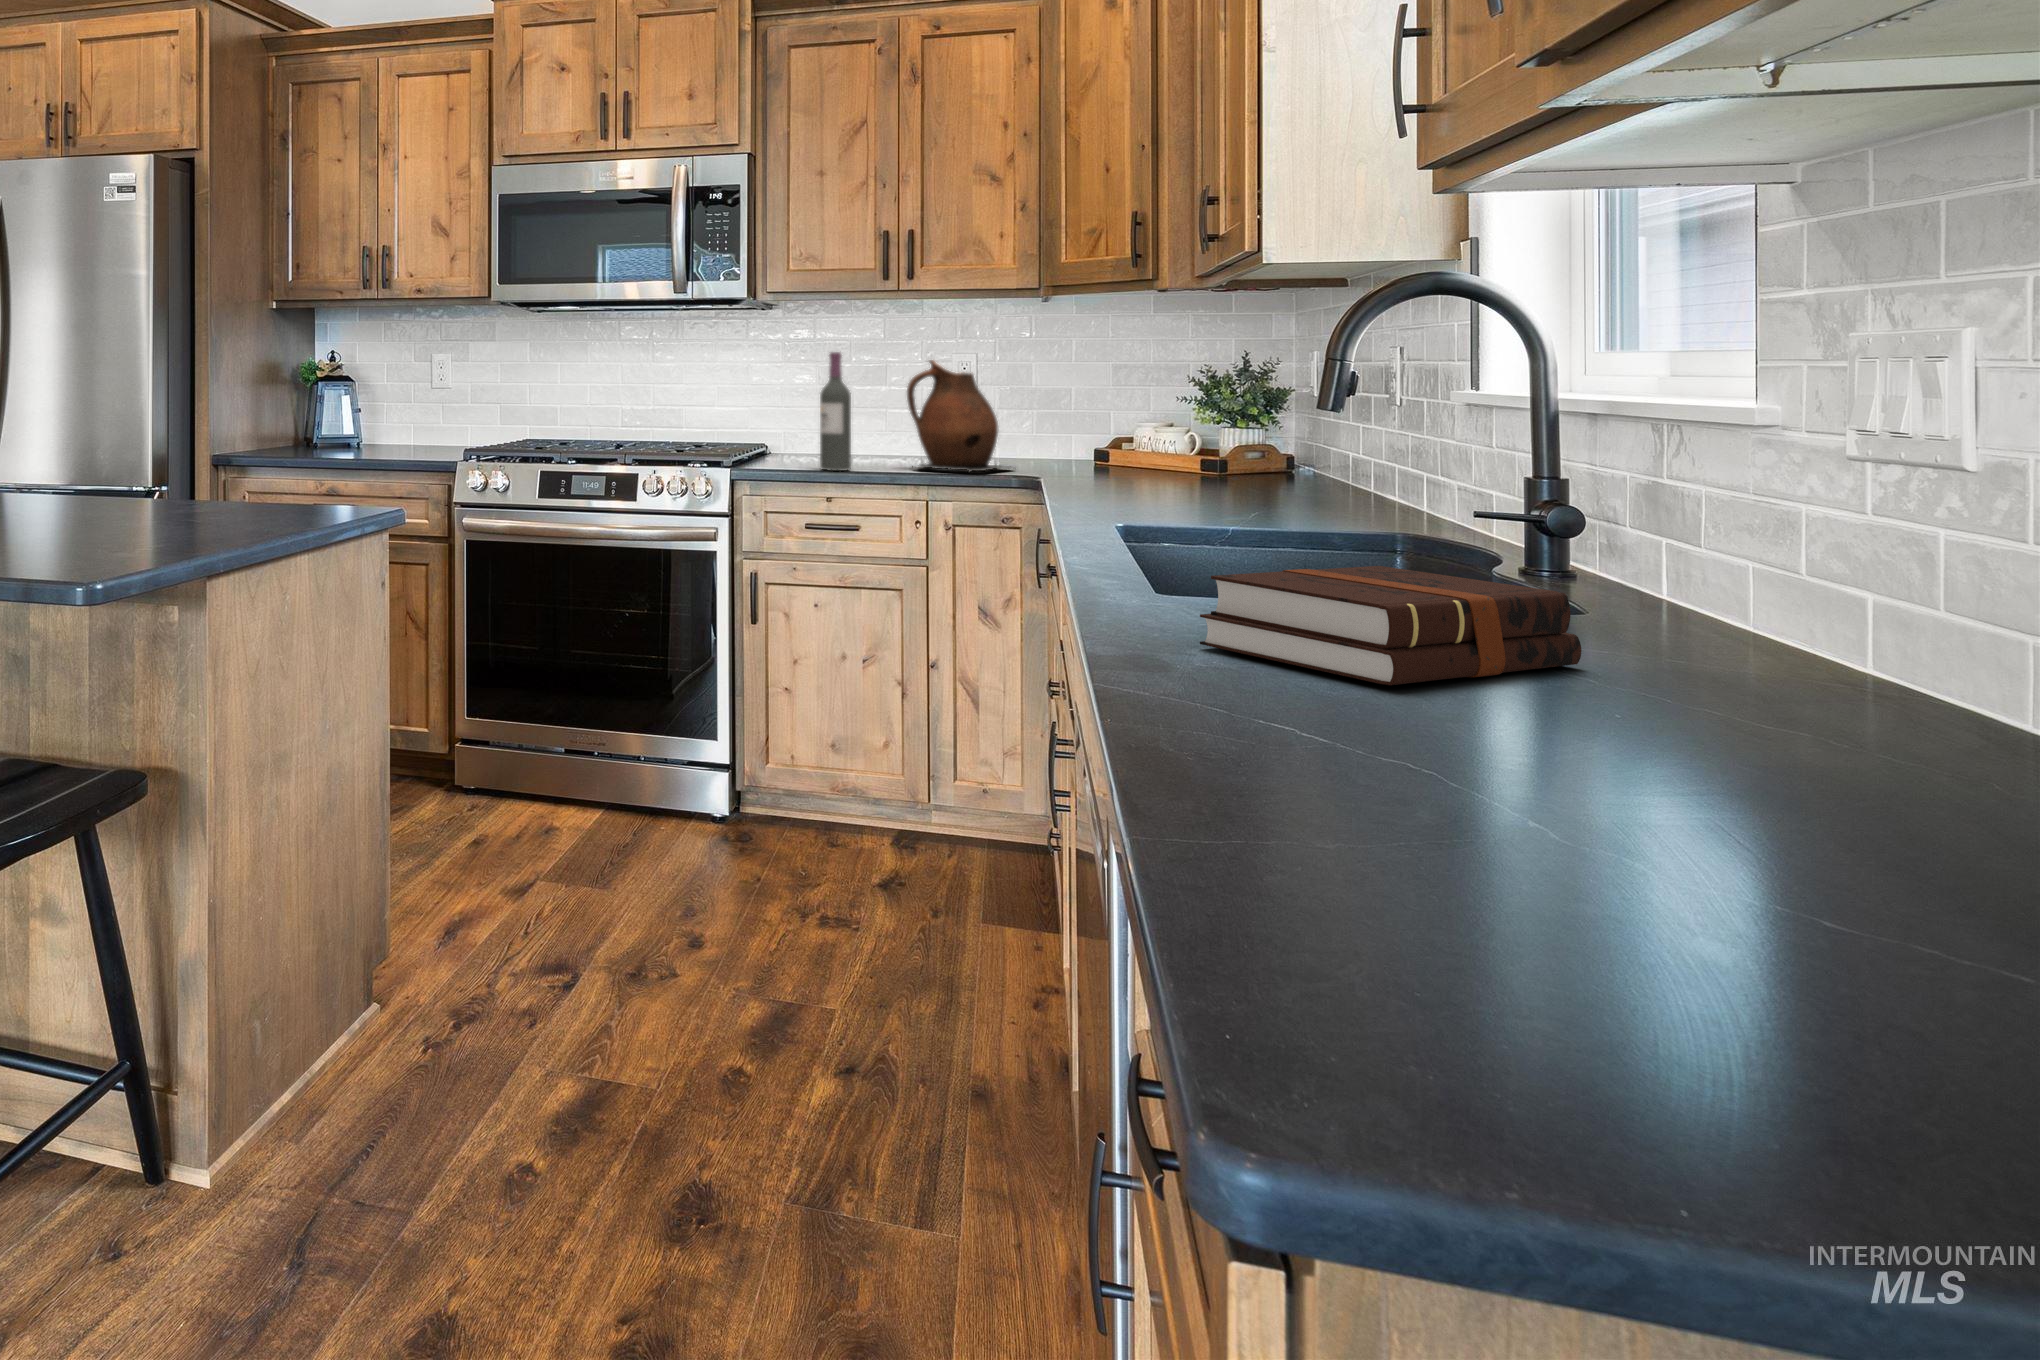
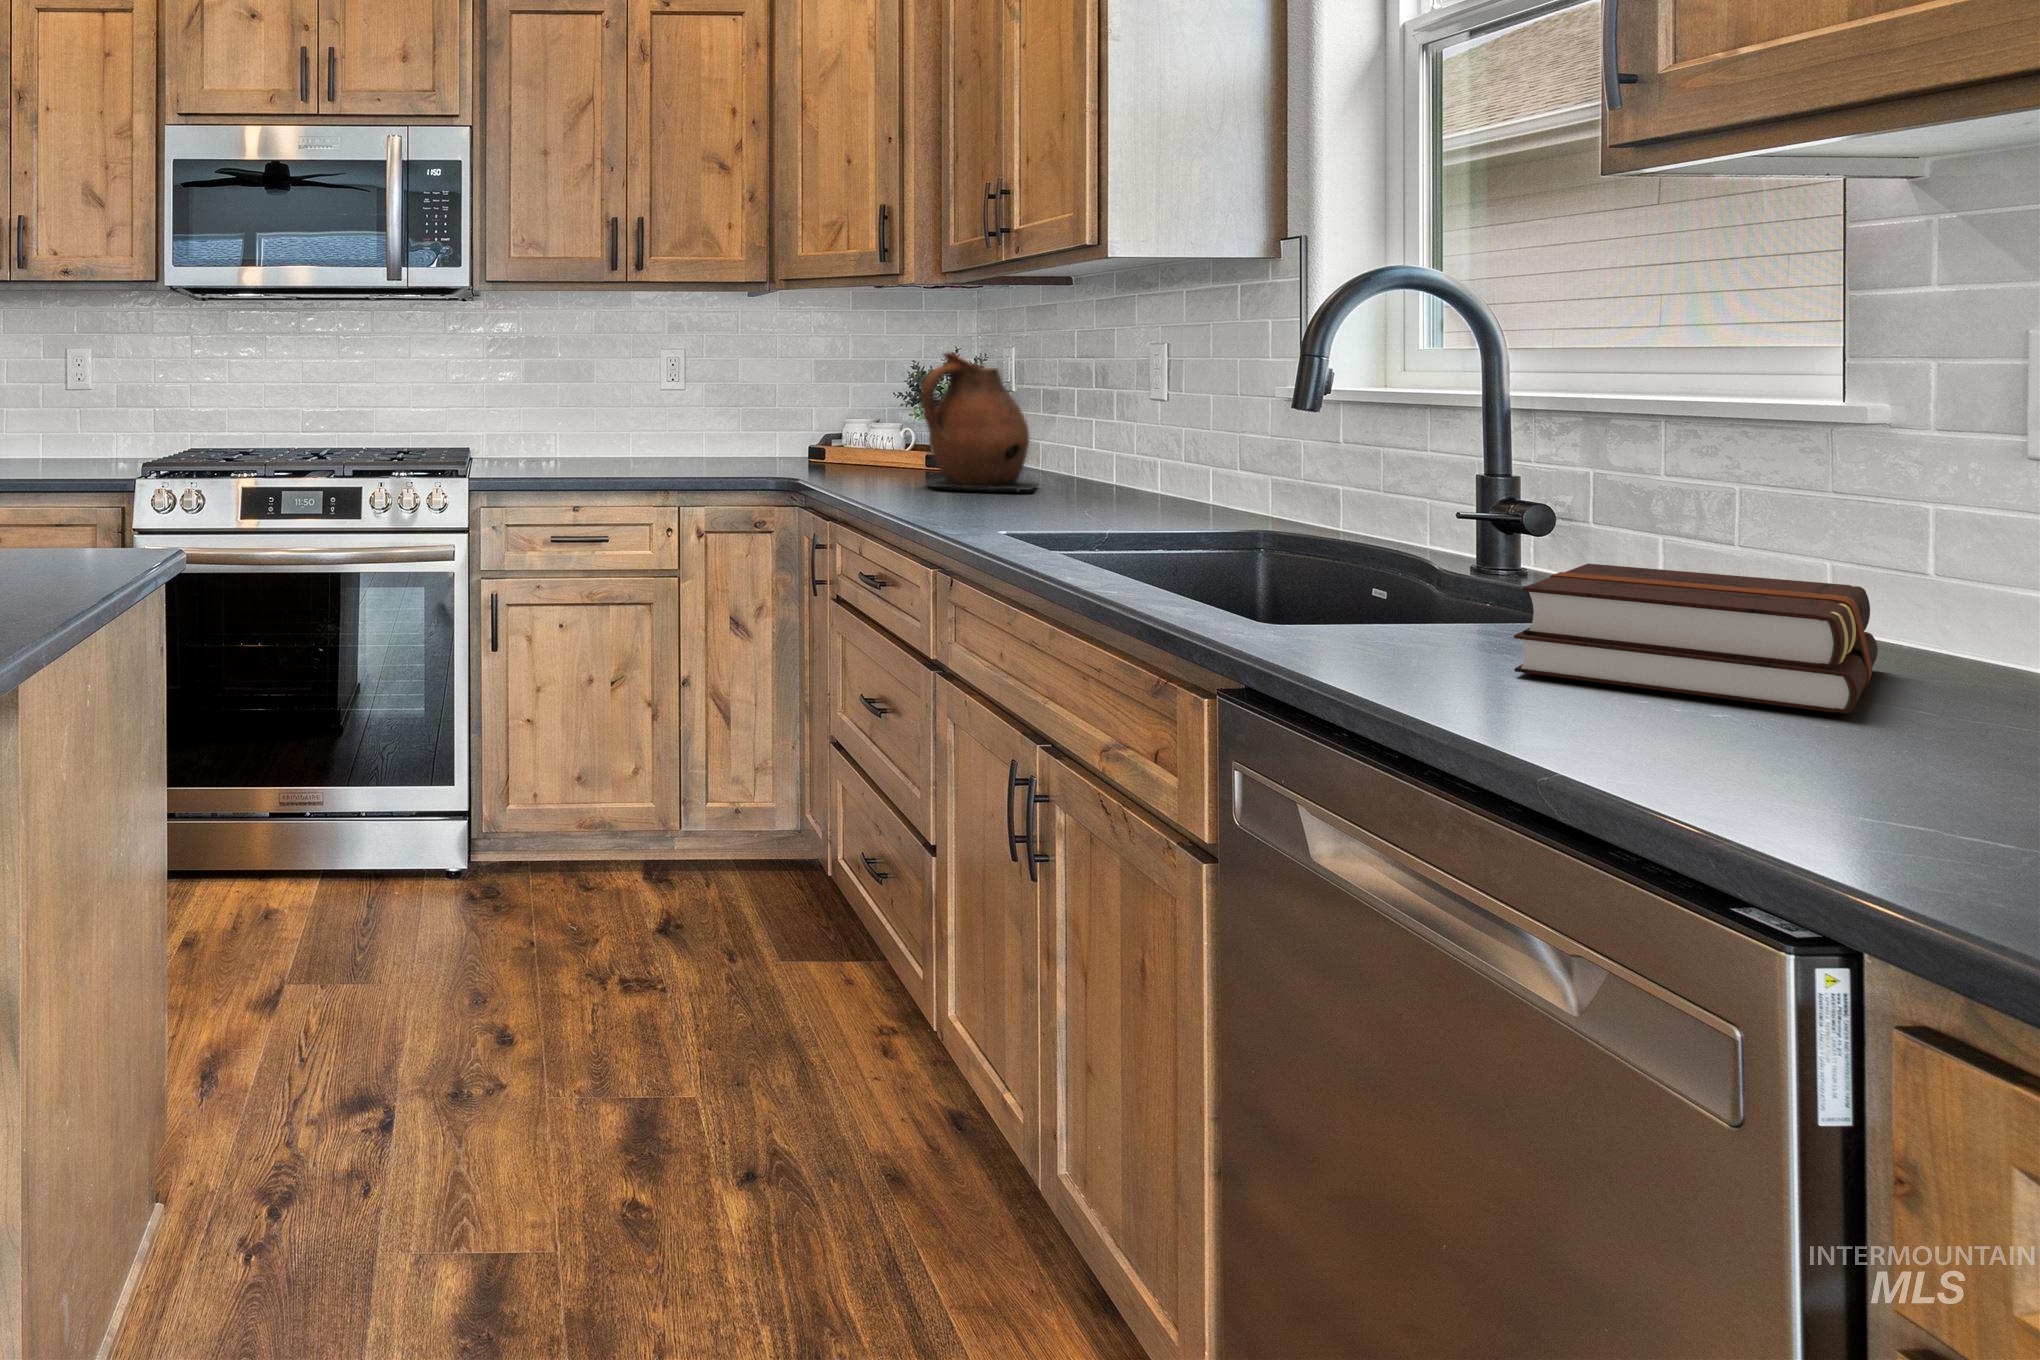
wine bottle: present [820,352,851,471] -> none [563,345,597,475]
ceramic pitcher: present [907,360,1011,472] -> present [921,353,1037,491]

